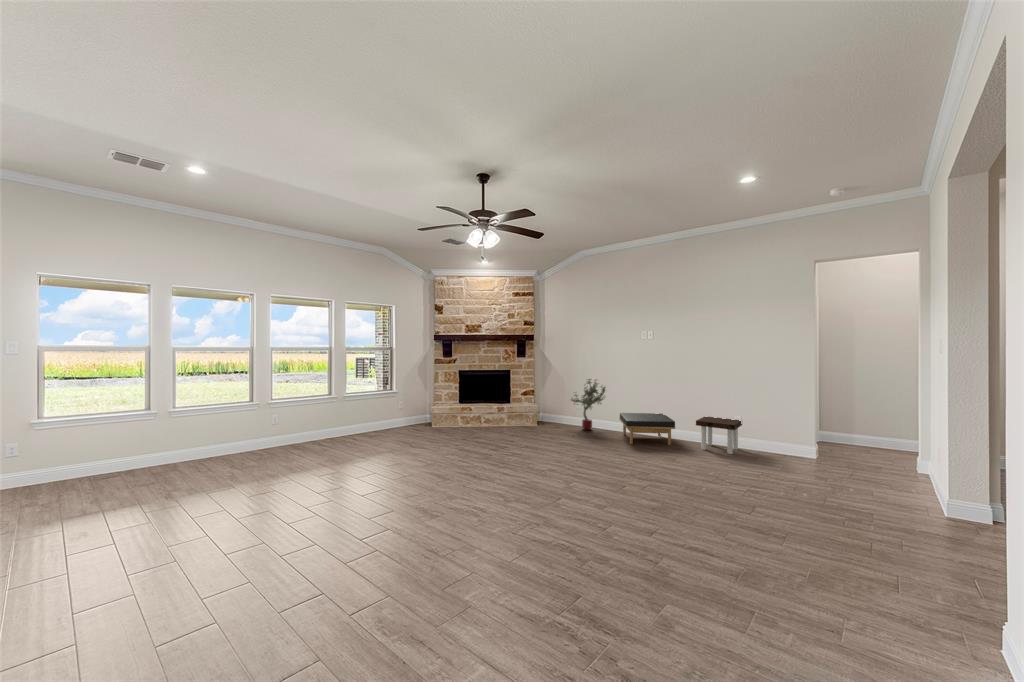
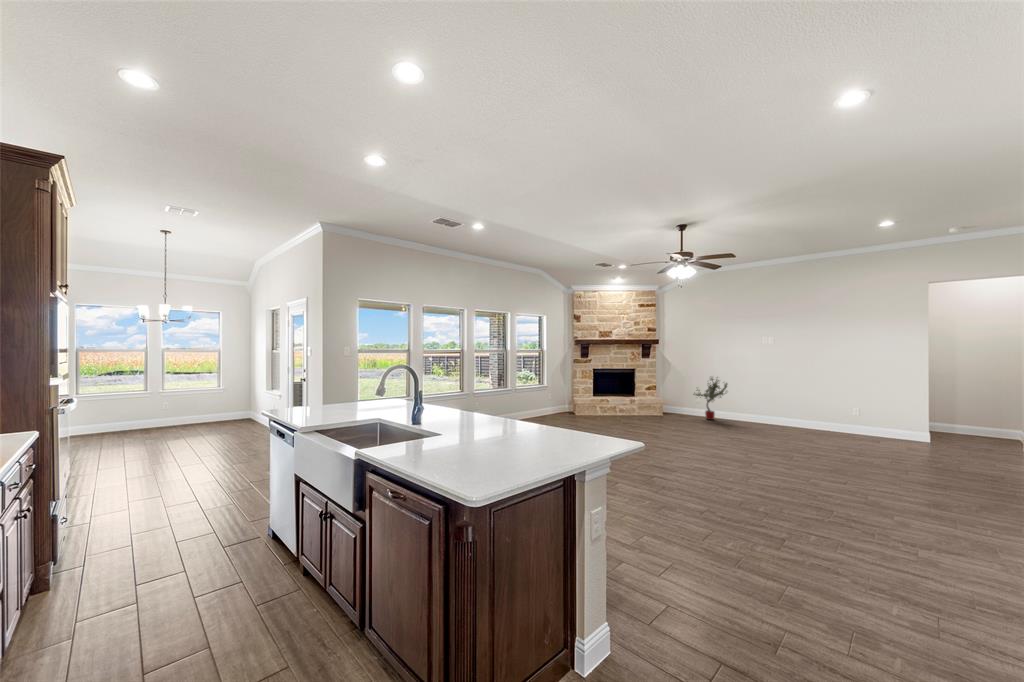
ottoman: present [619,413,675,445] -> none [742,405,798,431]
side table: present [696,417,742,454] -> none [818,408,859,438]

